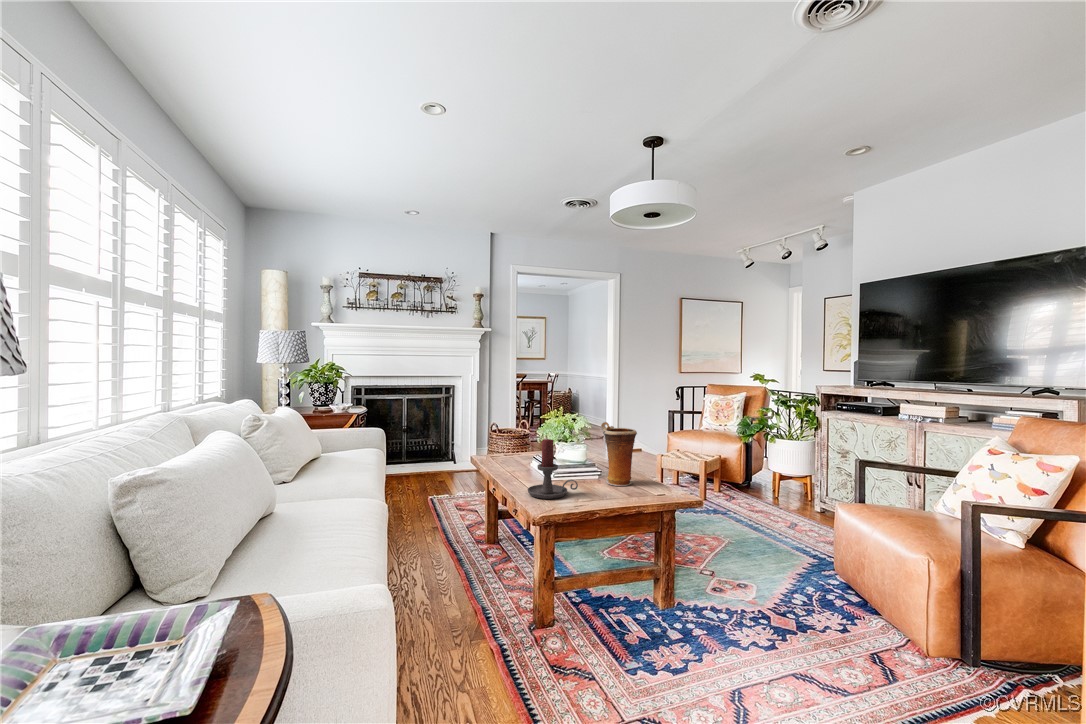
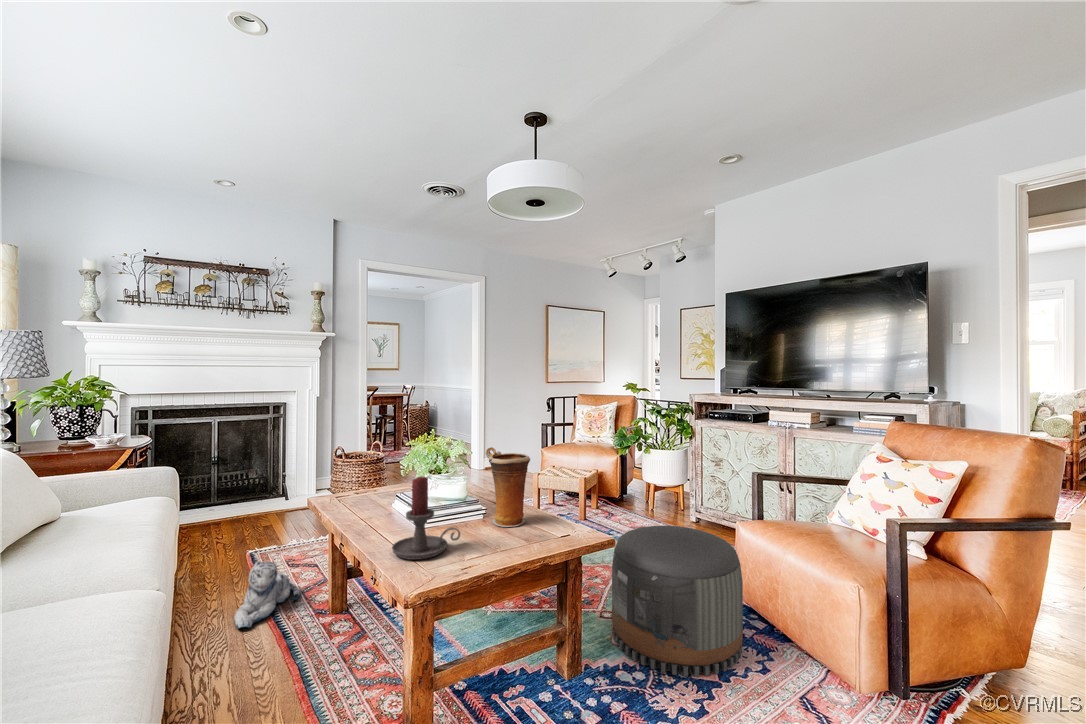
plush toy: none [423,500,466,545] -> present [234,562,300,629]
pouf: none [708,500,829,626] -> present [612,525,743,677]

